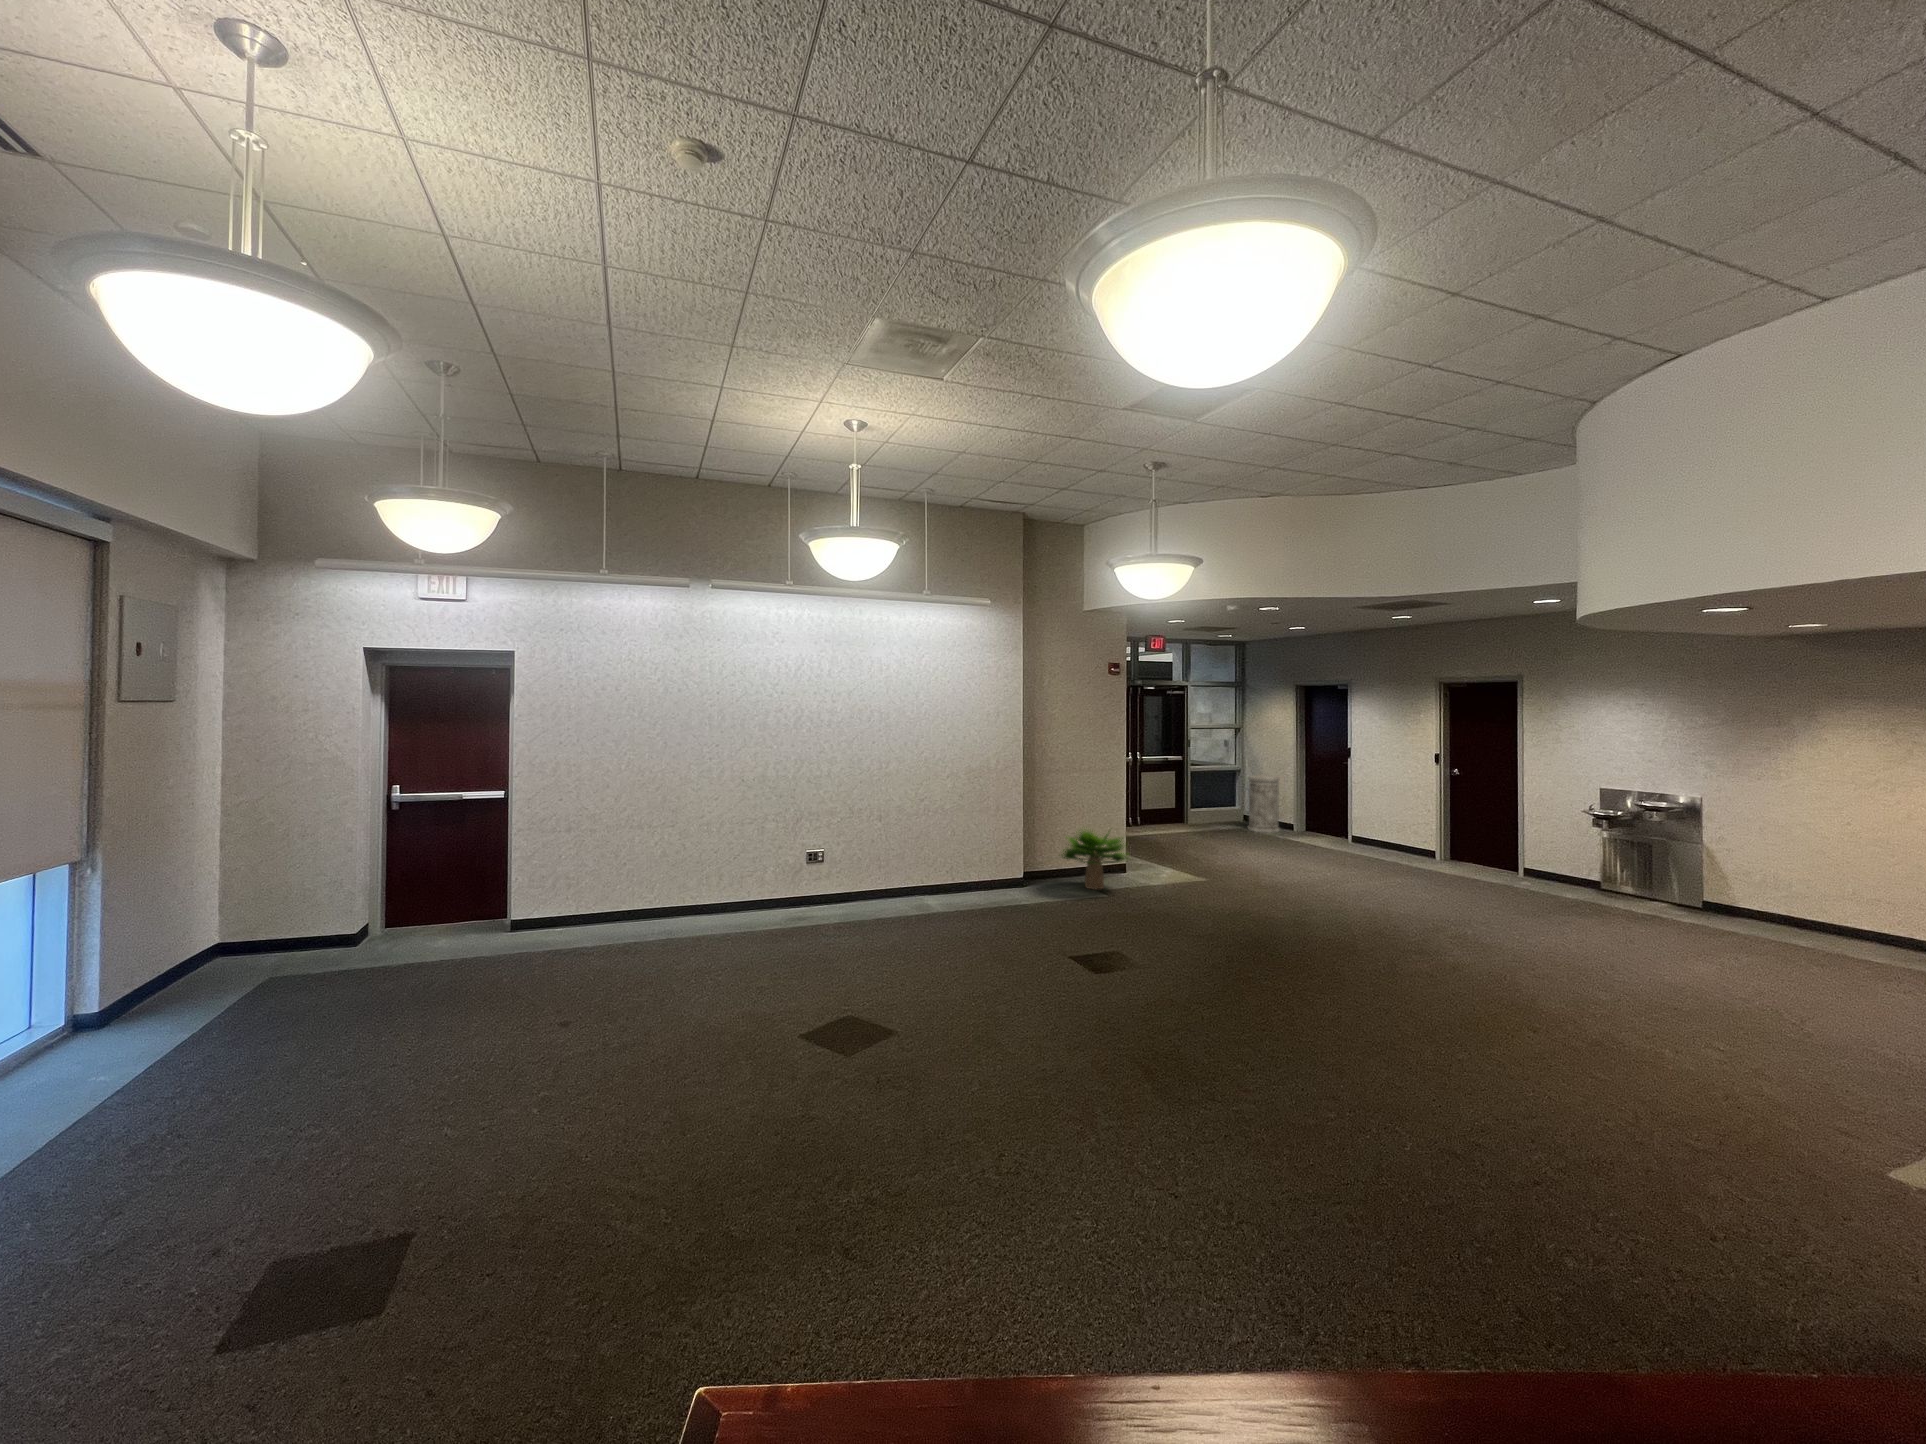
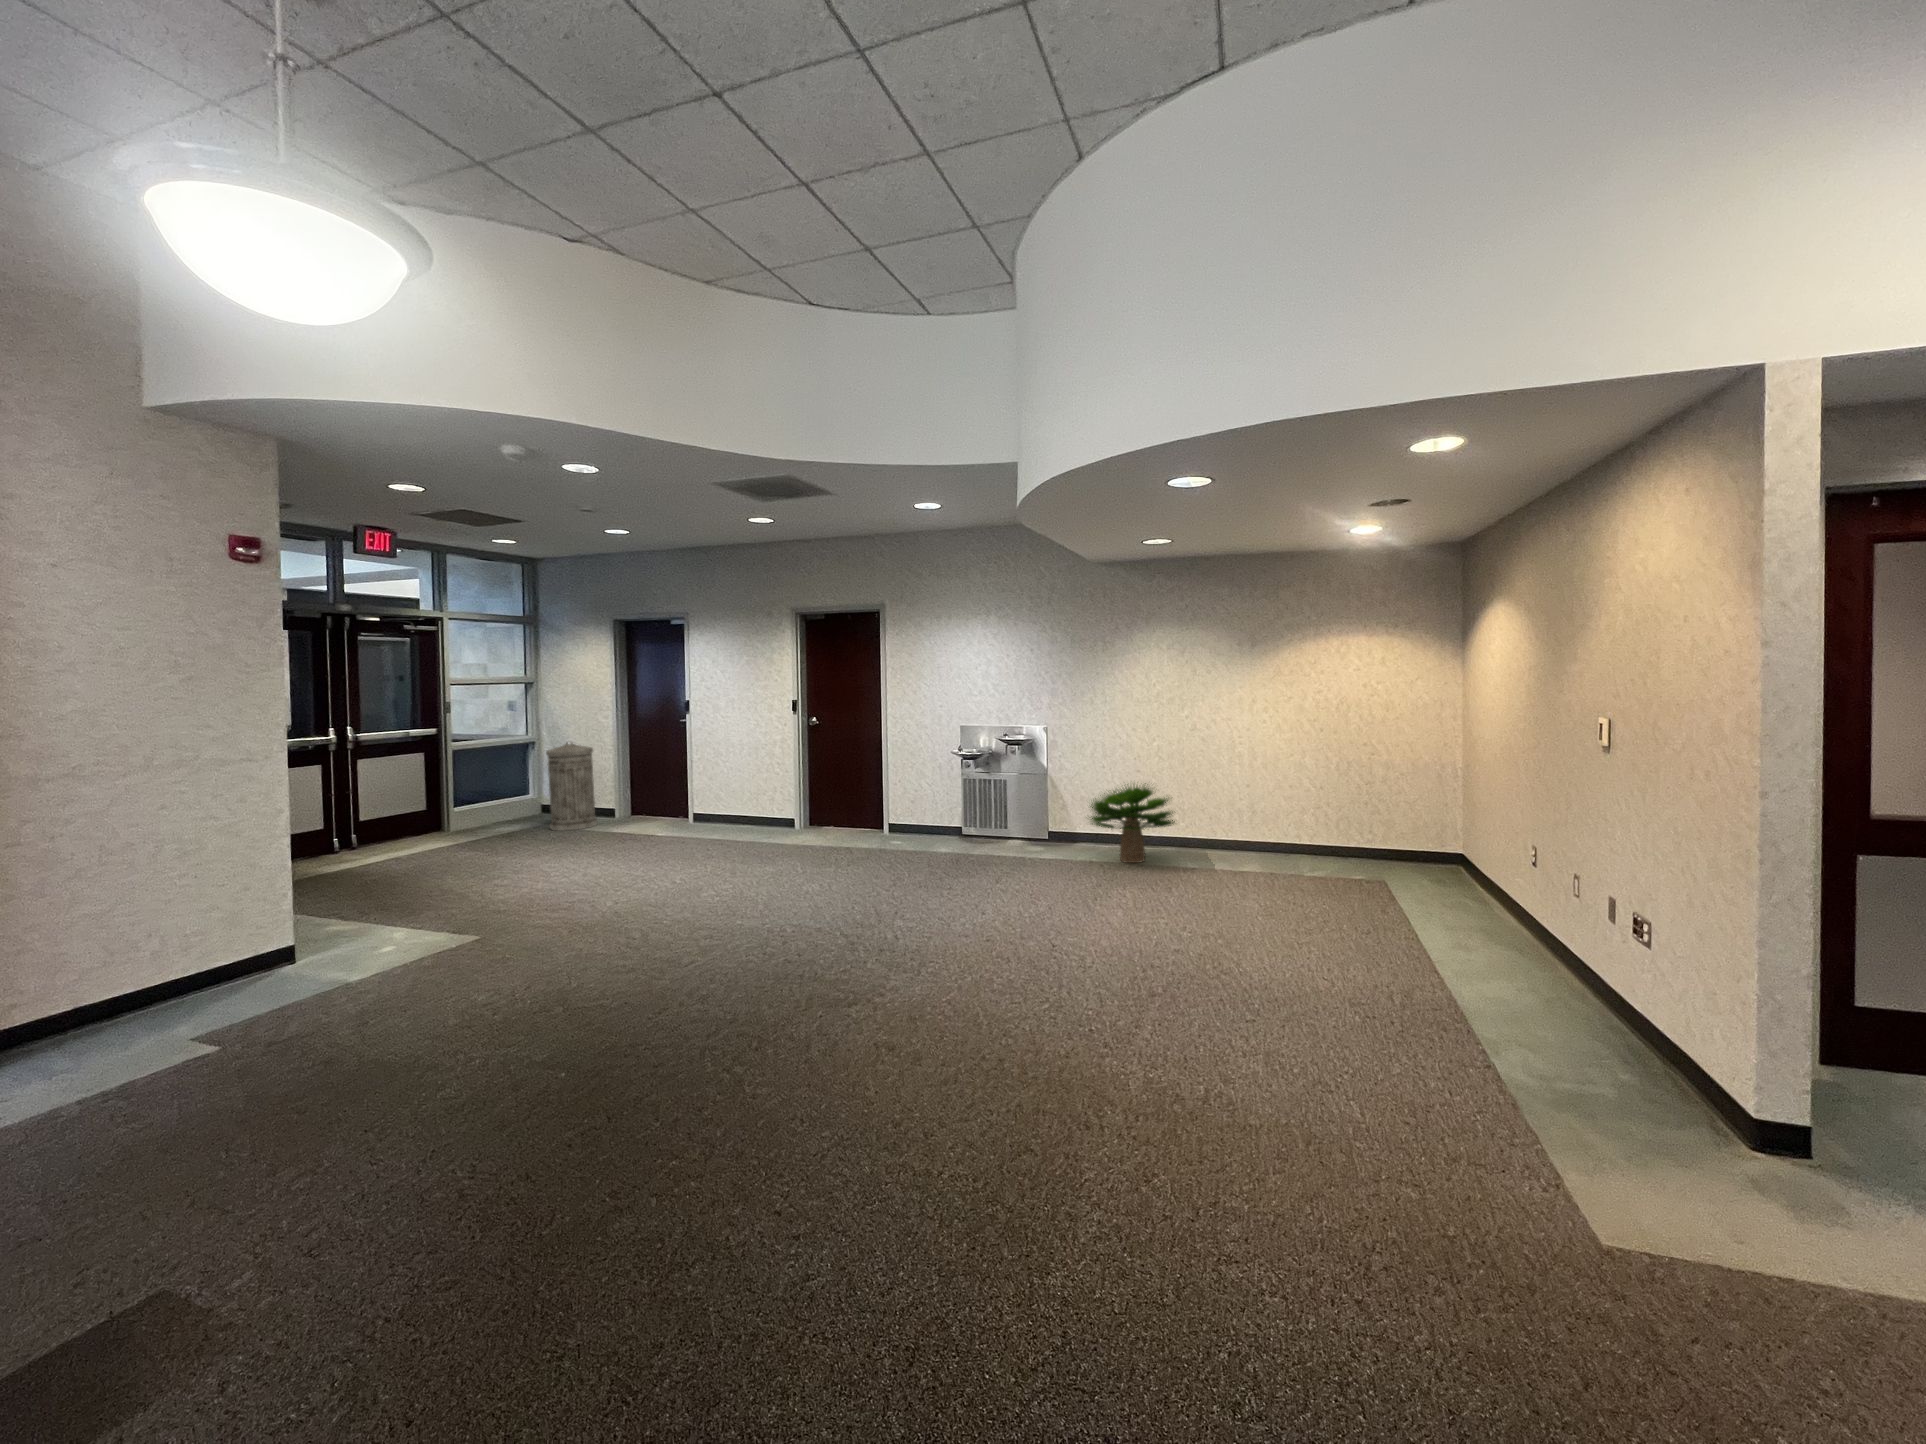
potted plant: present [1062,831,1128,889] -> present [1089,783,1175,863]

